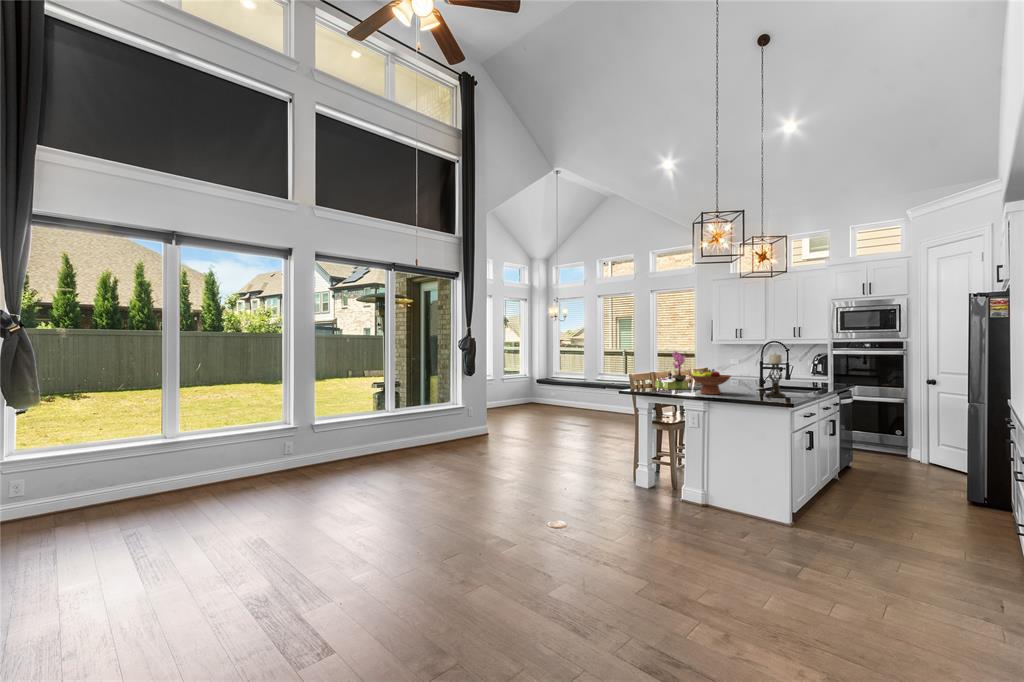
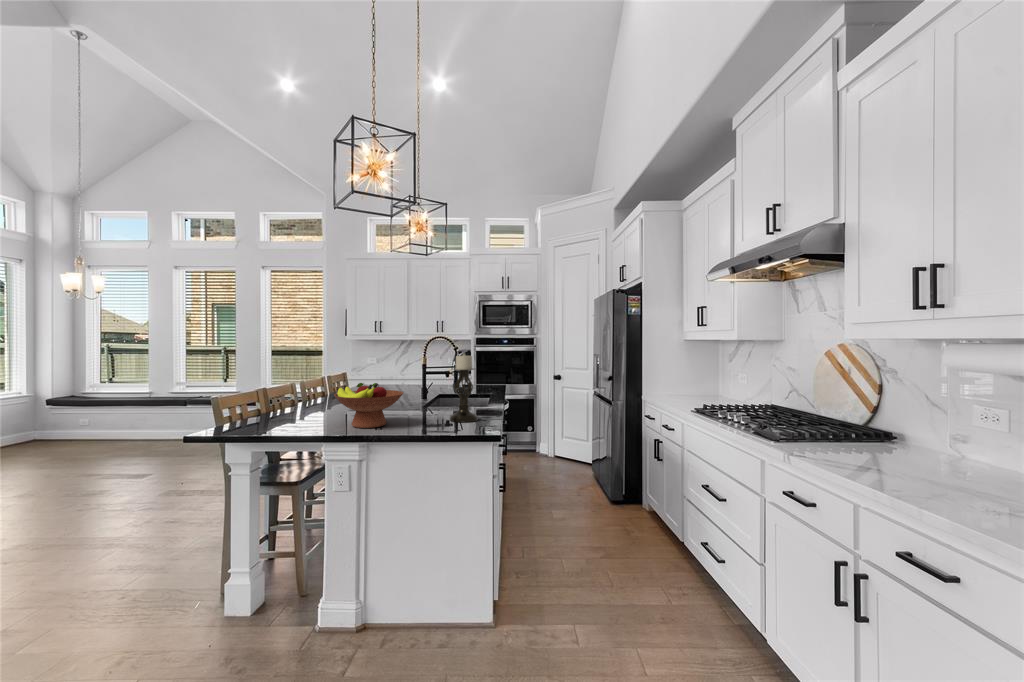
flower arrangement: present [655,351,688,390] -> none [265,350,328,422]

